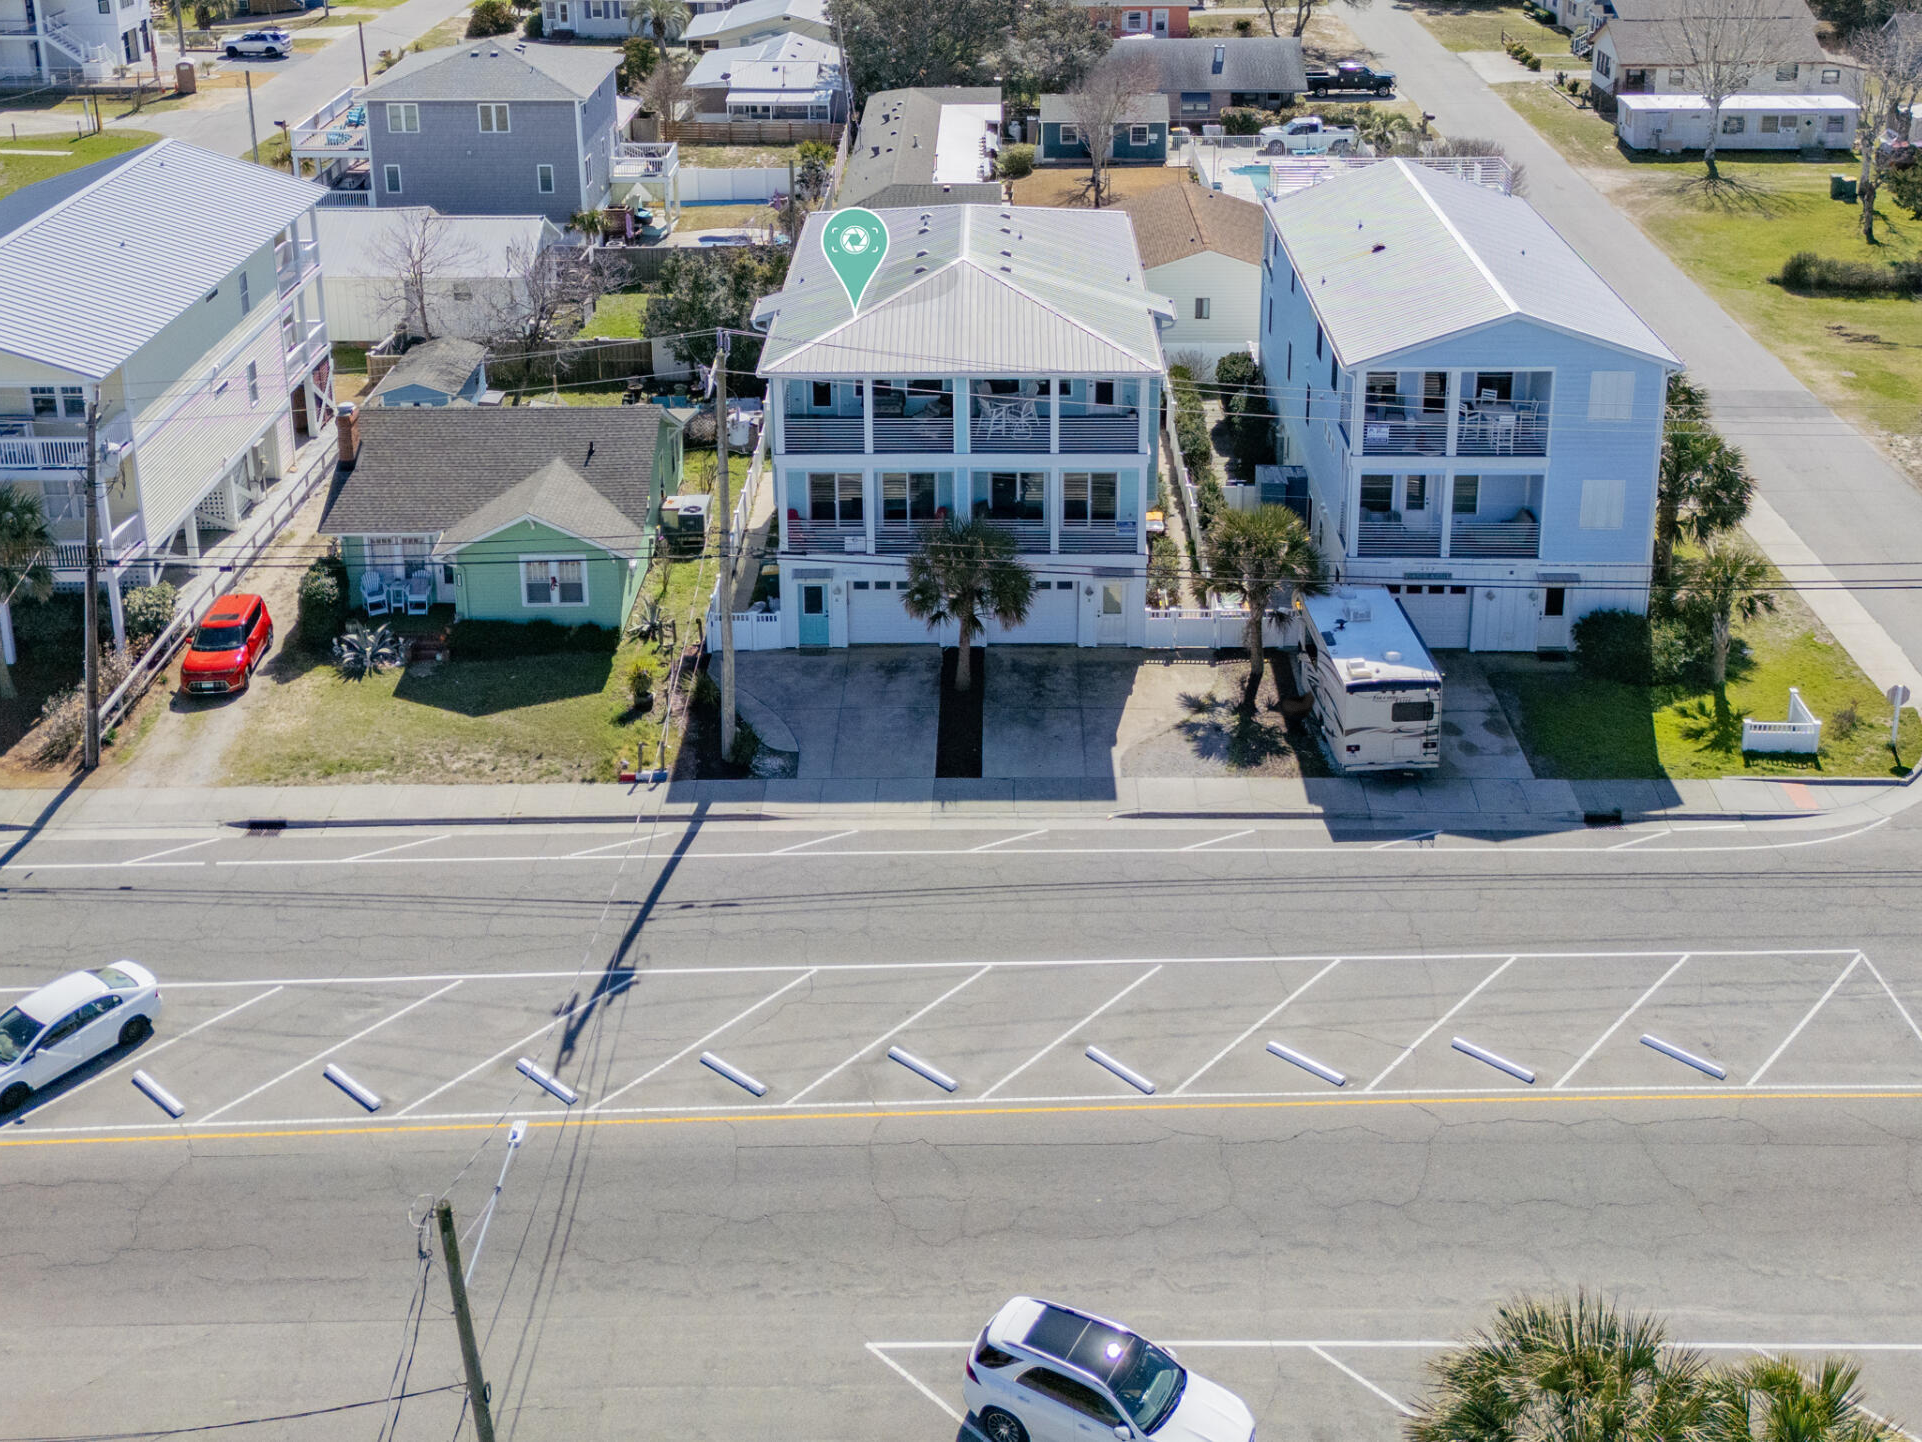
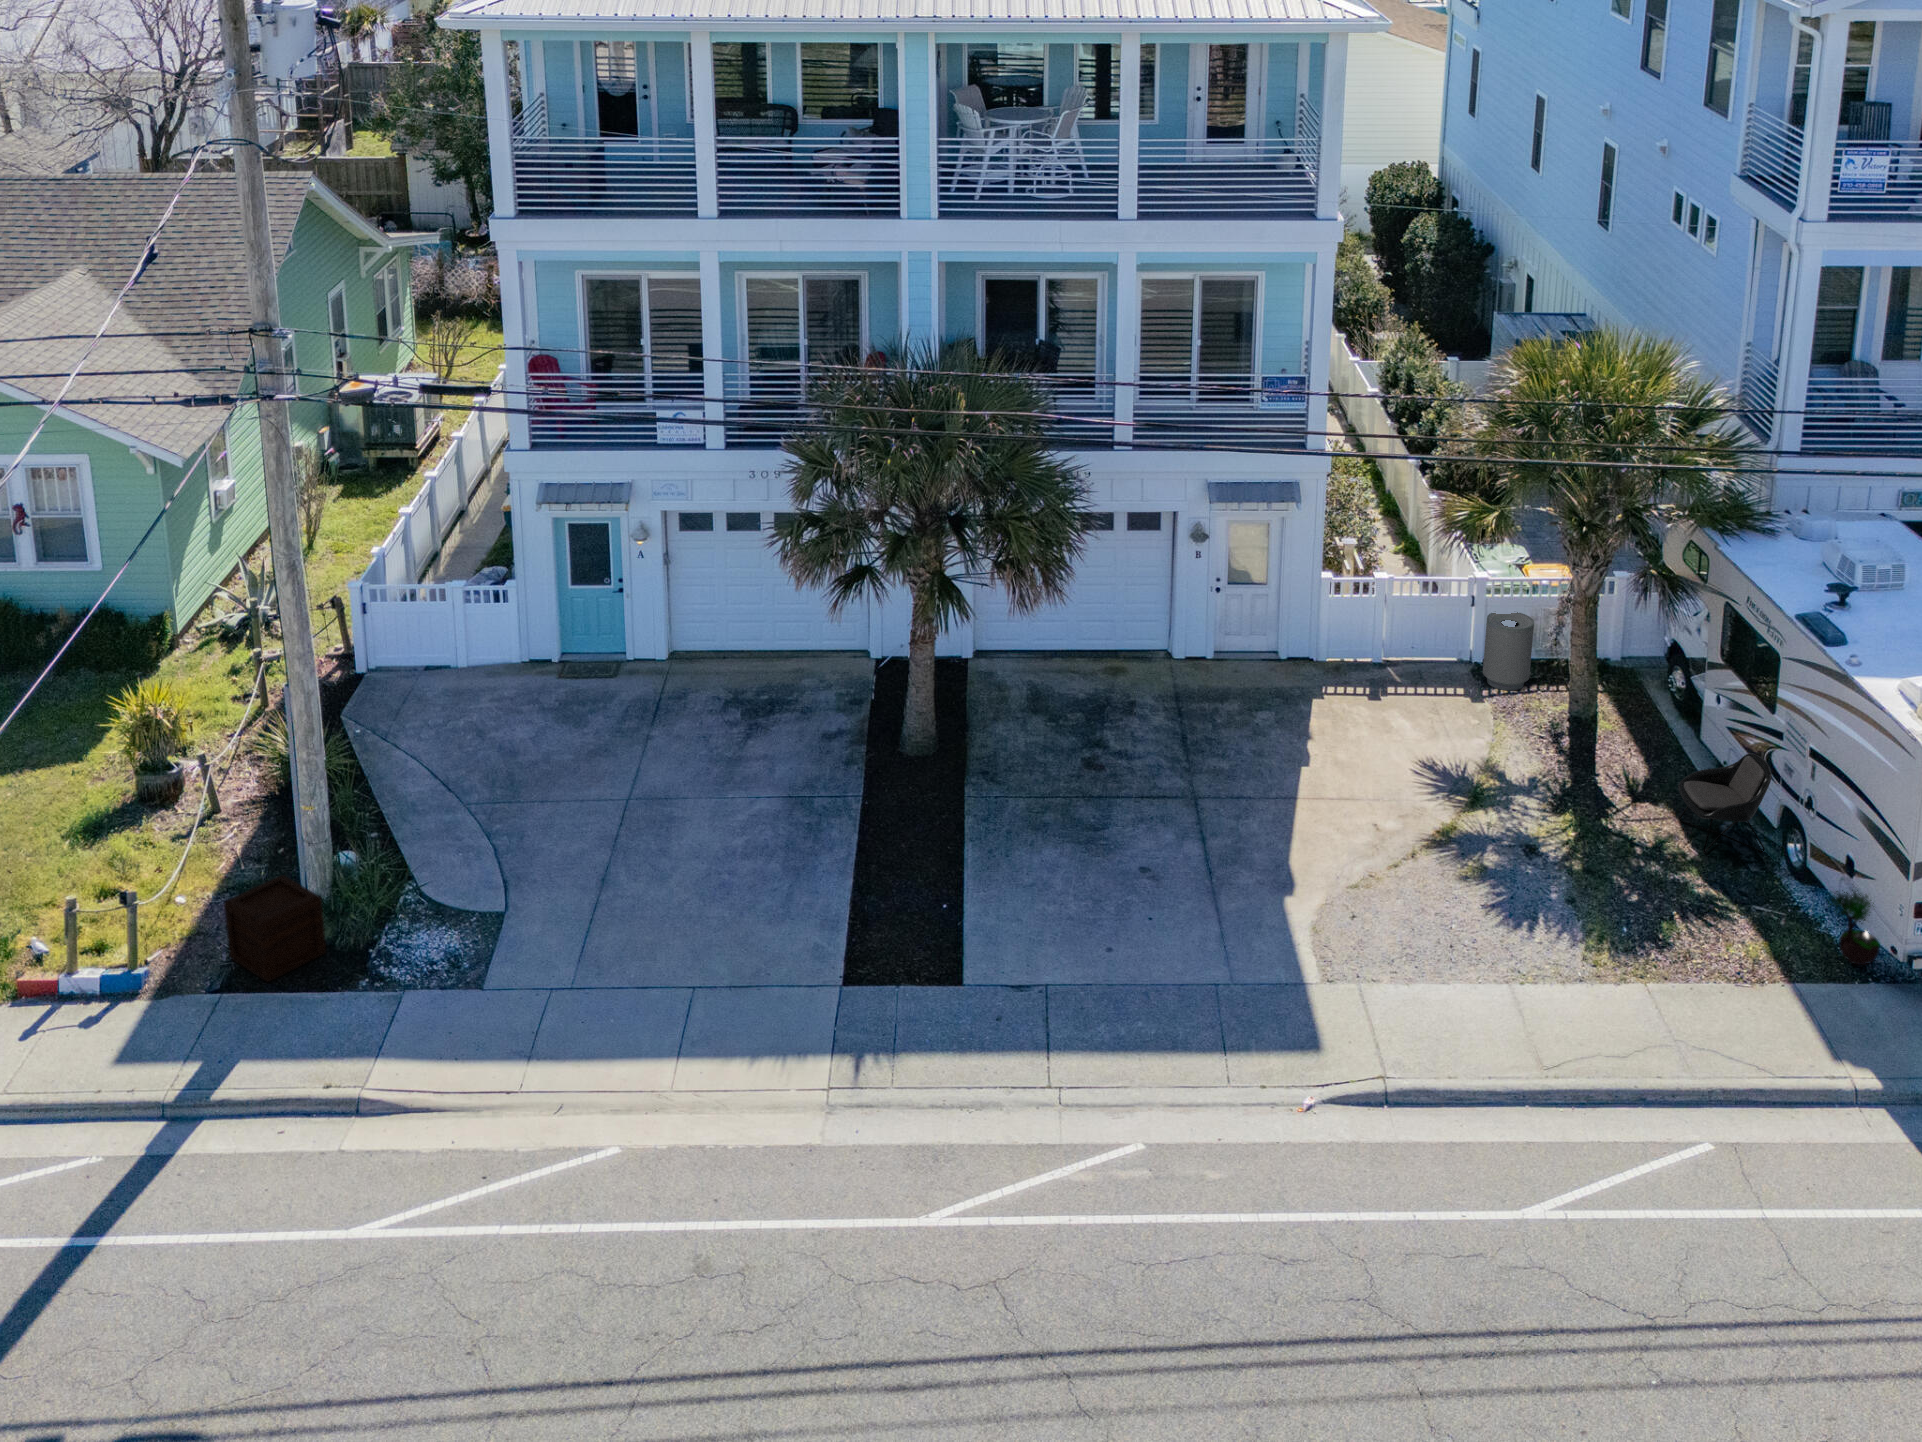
trash can: none [1217,625,1239,661] -> present [1483,612,1534,690]
wooden crate: none [695,736,733,776] -> present [224,875,326,982]
potted tree: none [1320,739,1342,772] -> present [1828,890,1880,965]

